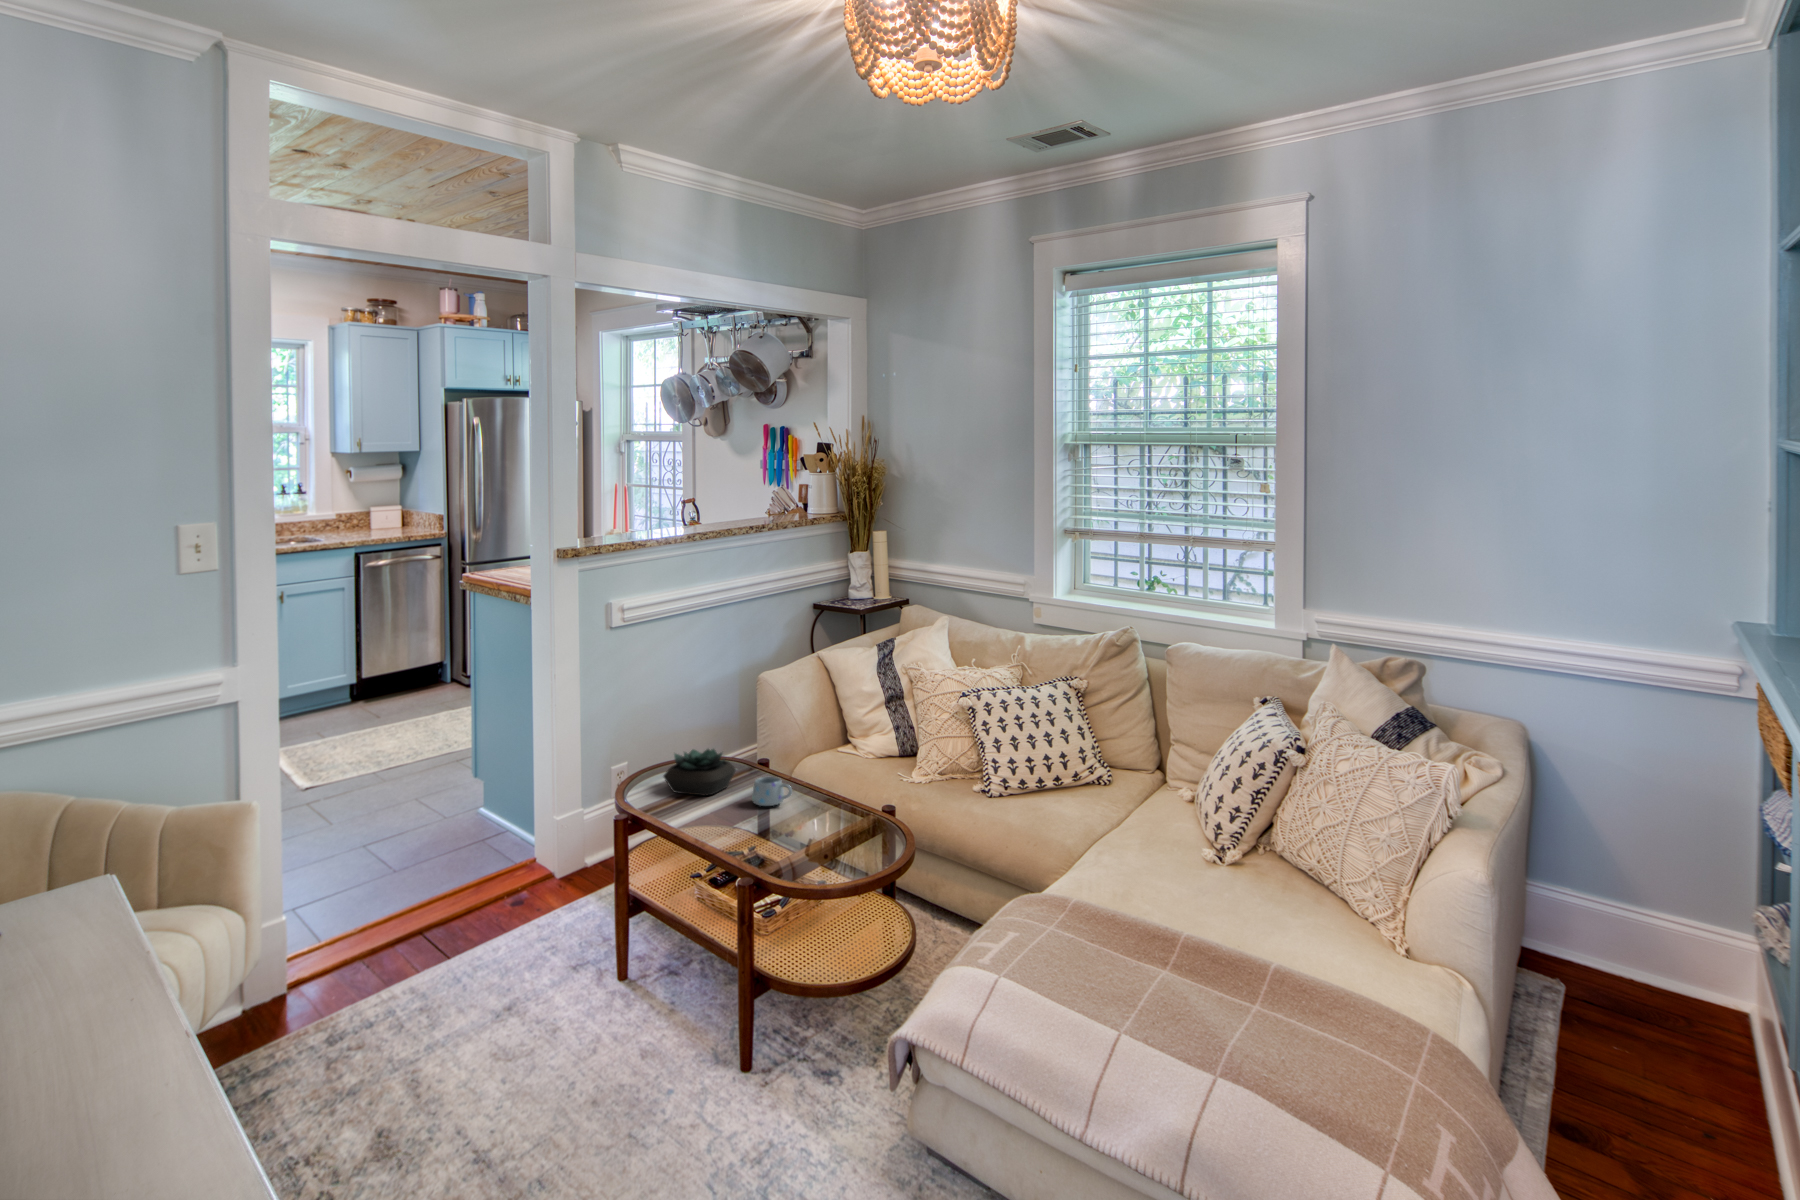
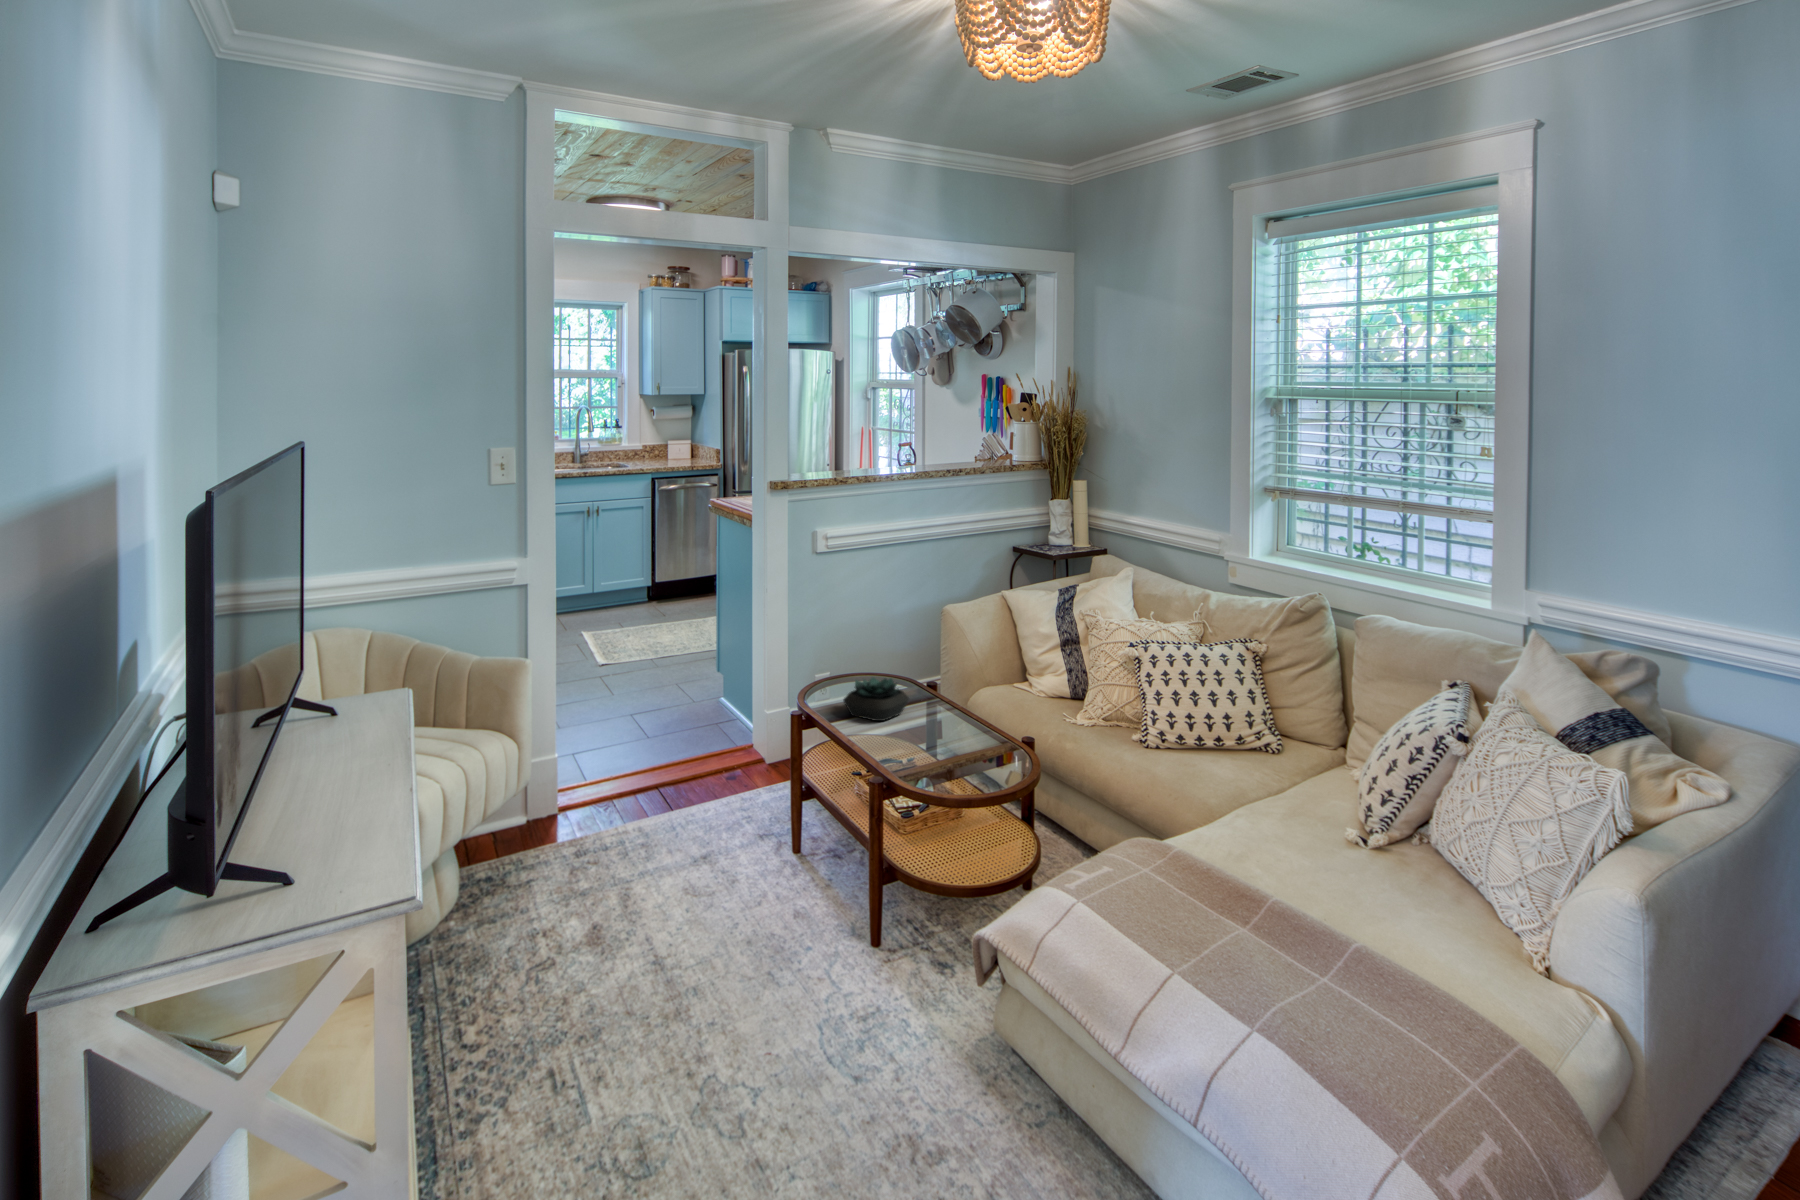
mug: present [752,777,792,806] -> none [917,710,953,737]

